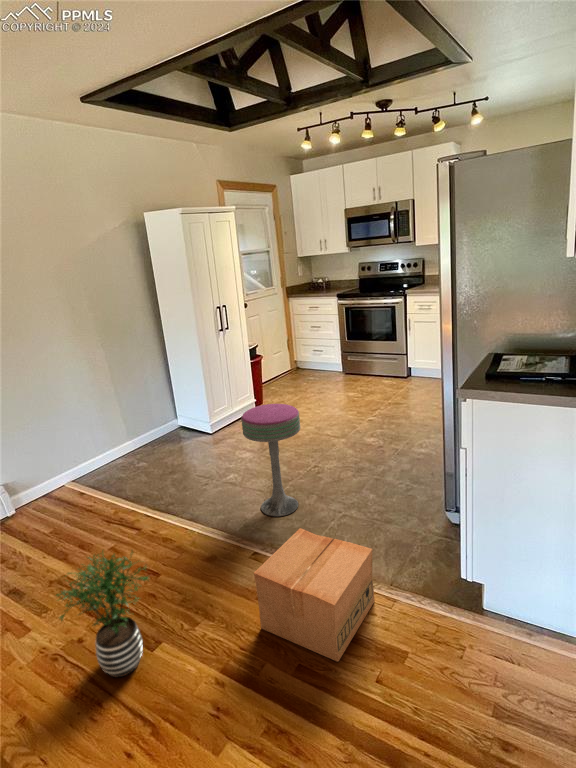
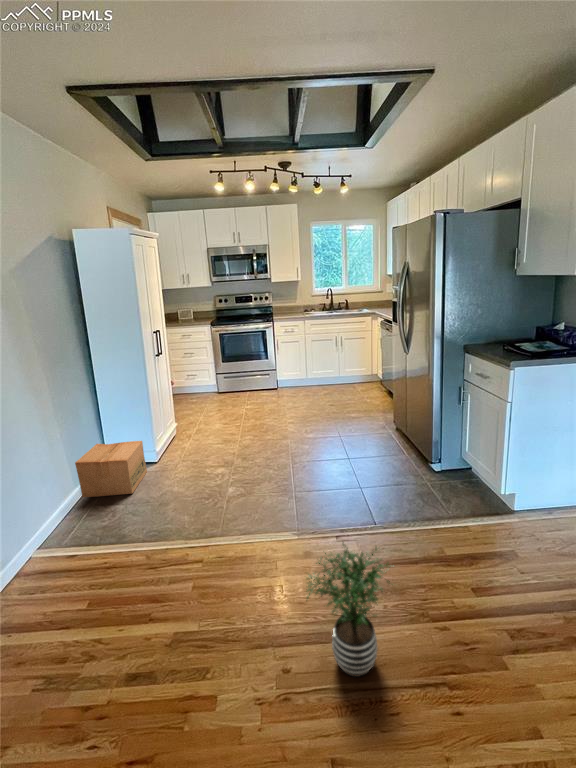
bar stool: present [241,404,300,516] -> none [278,405,331,506]
cardboard box: present [254,528,375,662] -> present [75,441,147,497]

